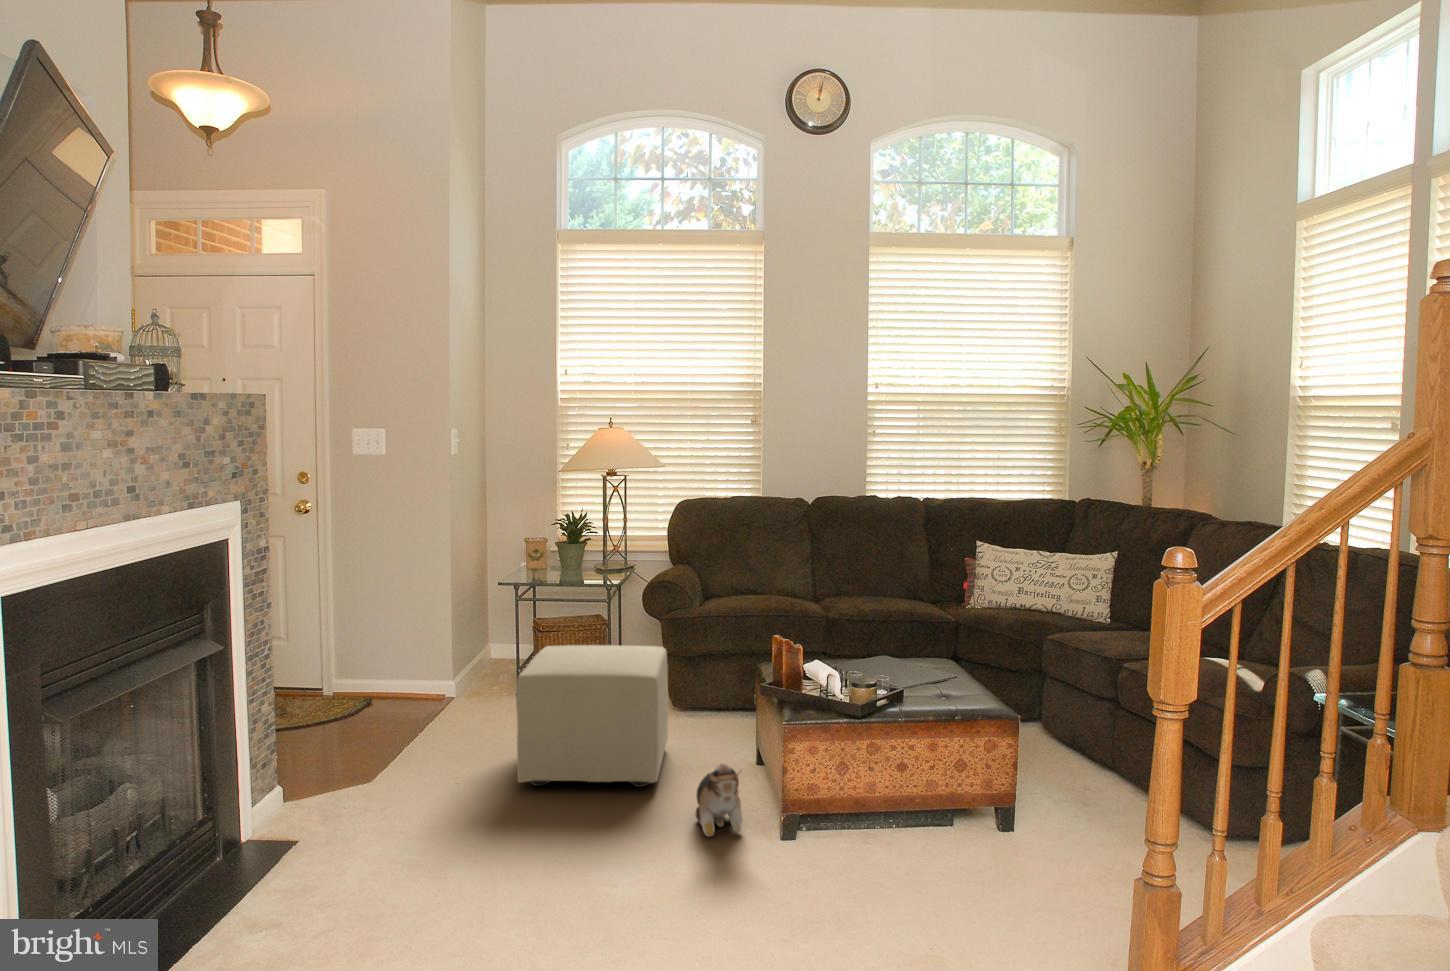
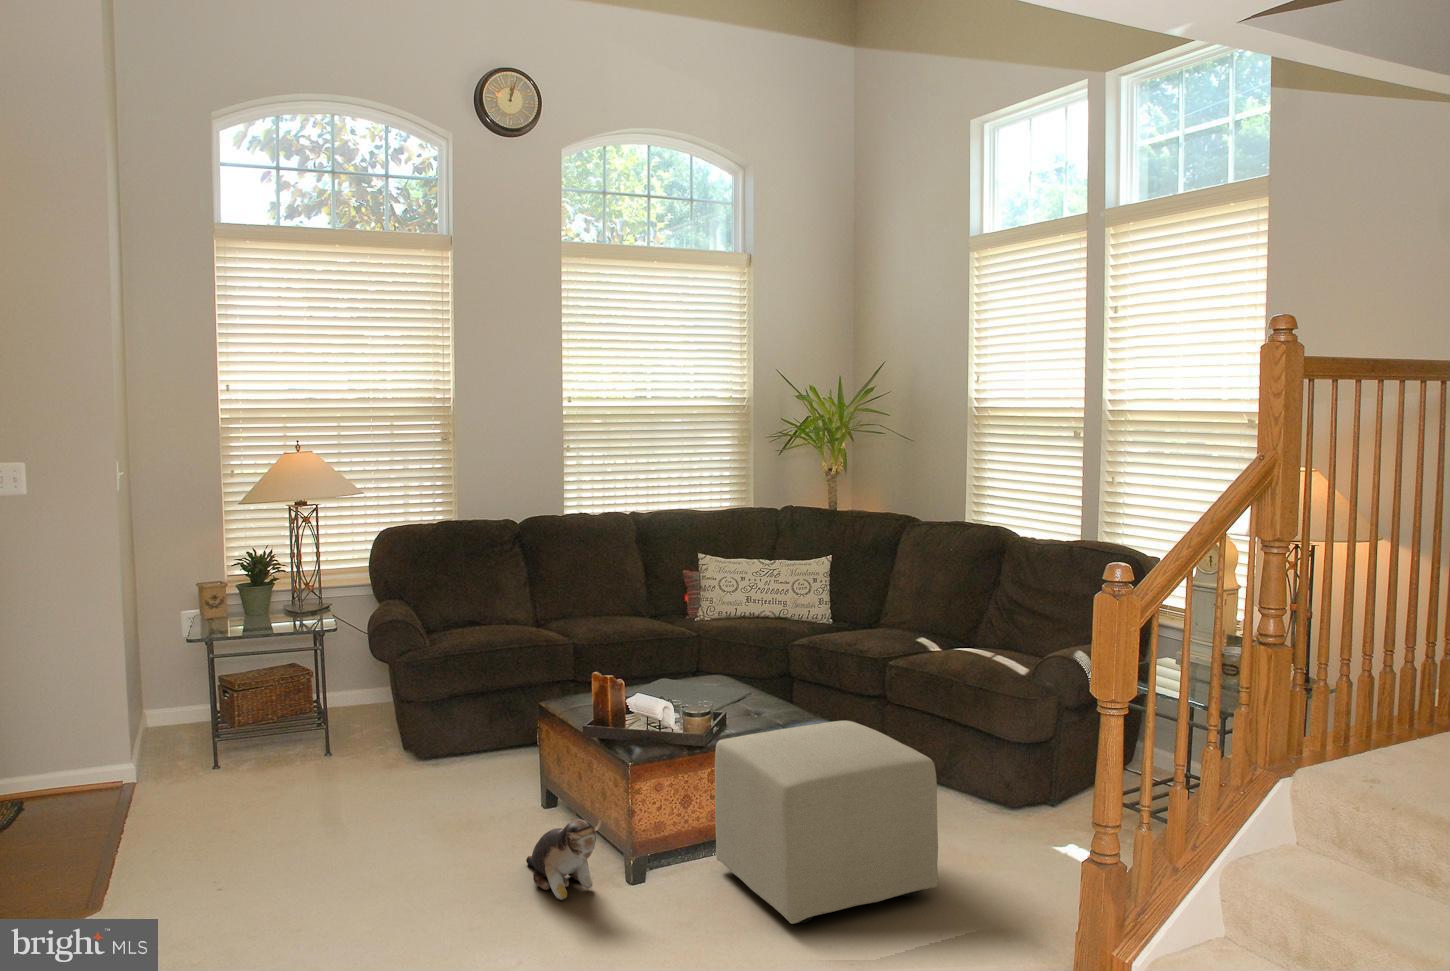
ottoman: present [516,645,668,787] -> present [715,721,938,924]

